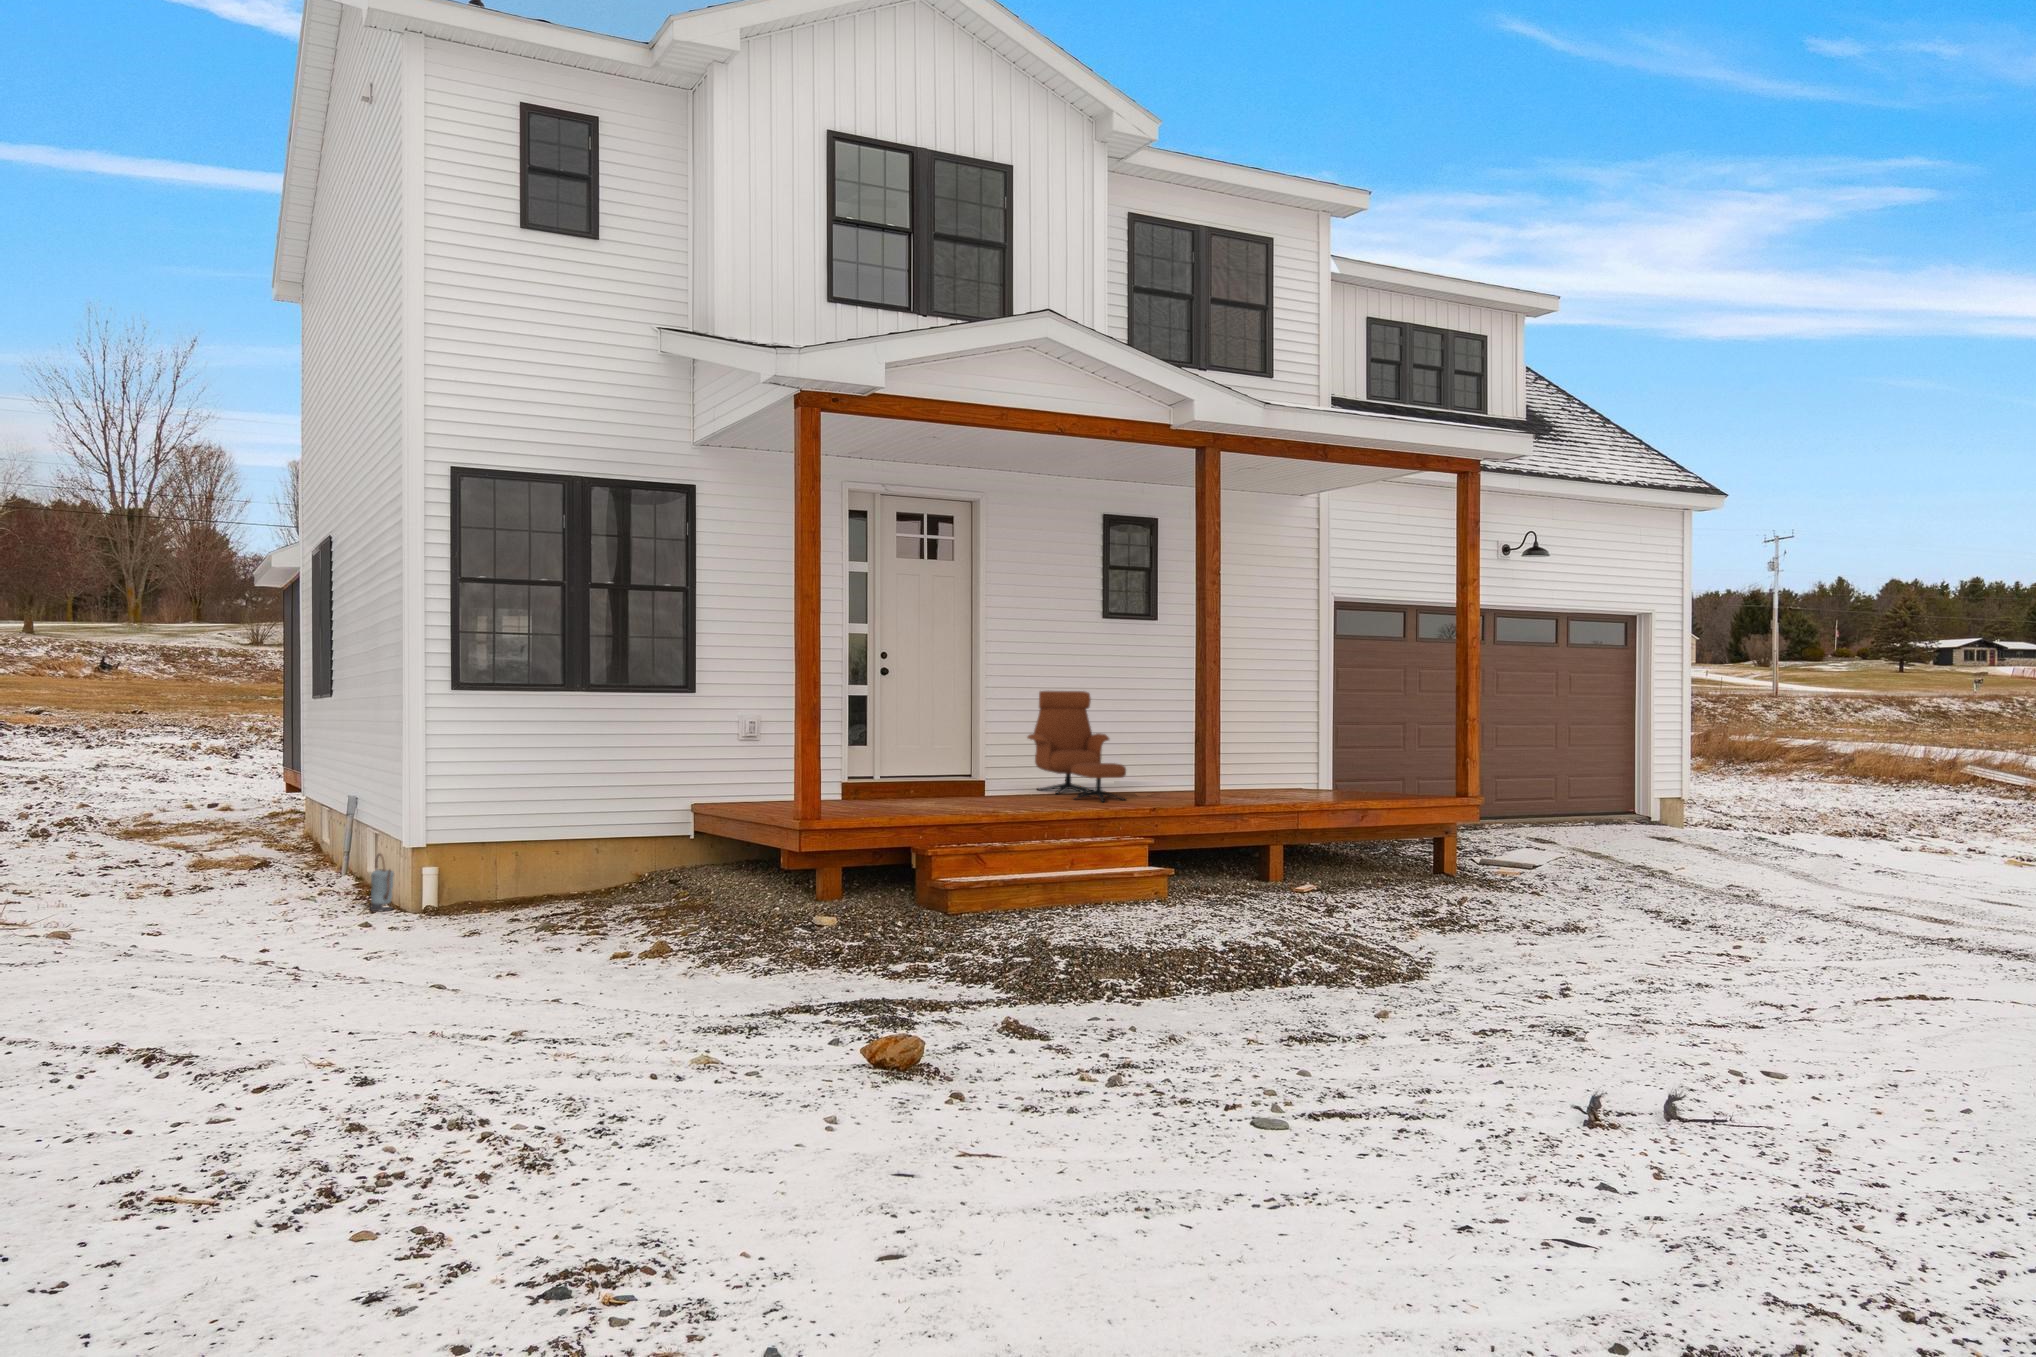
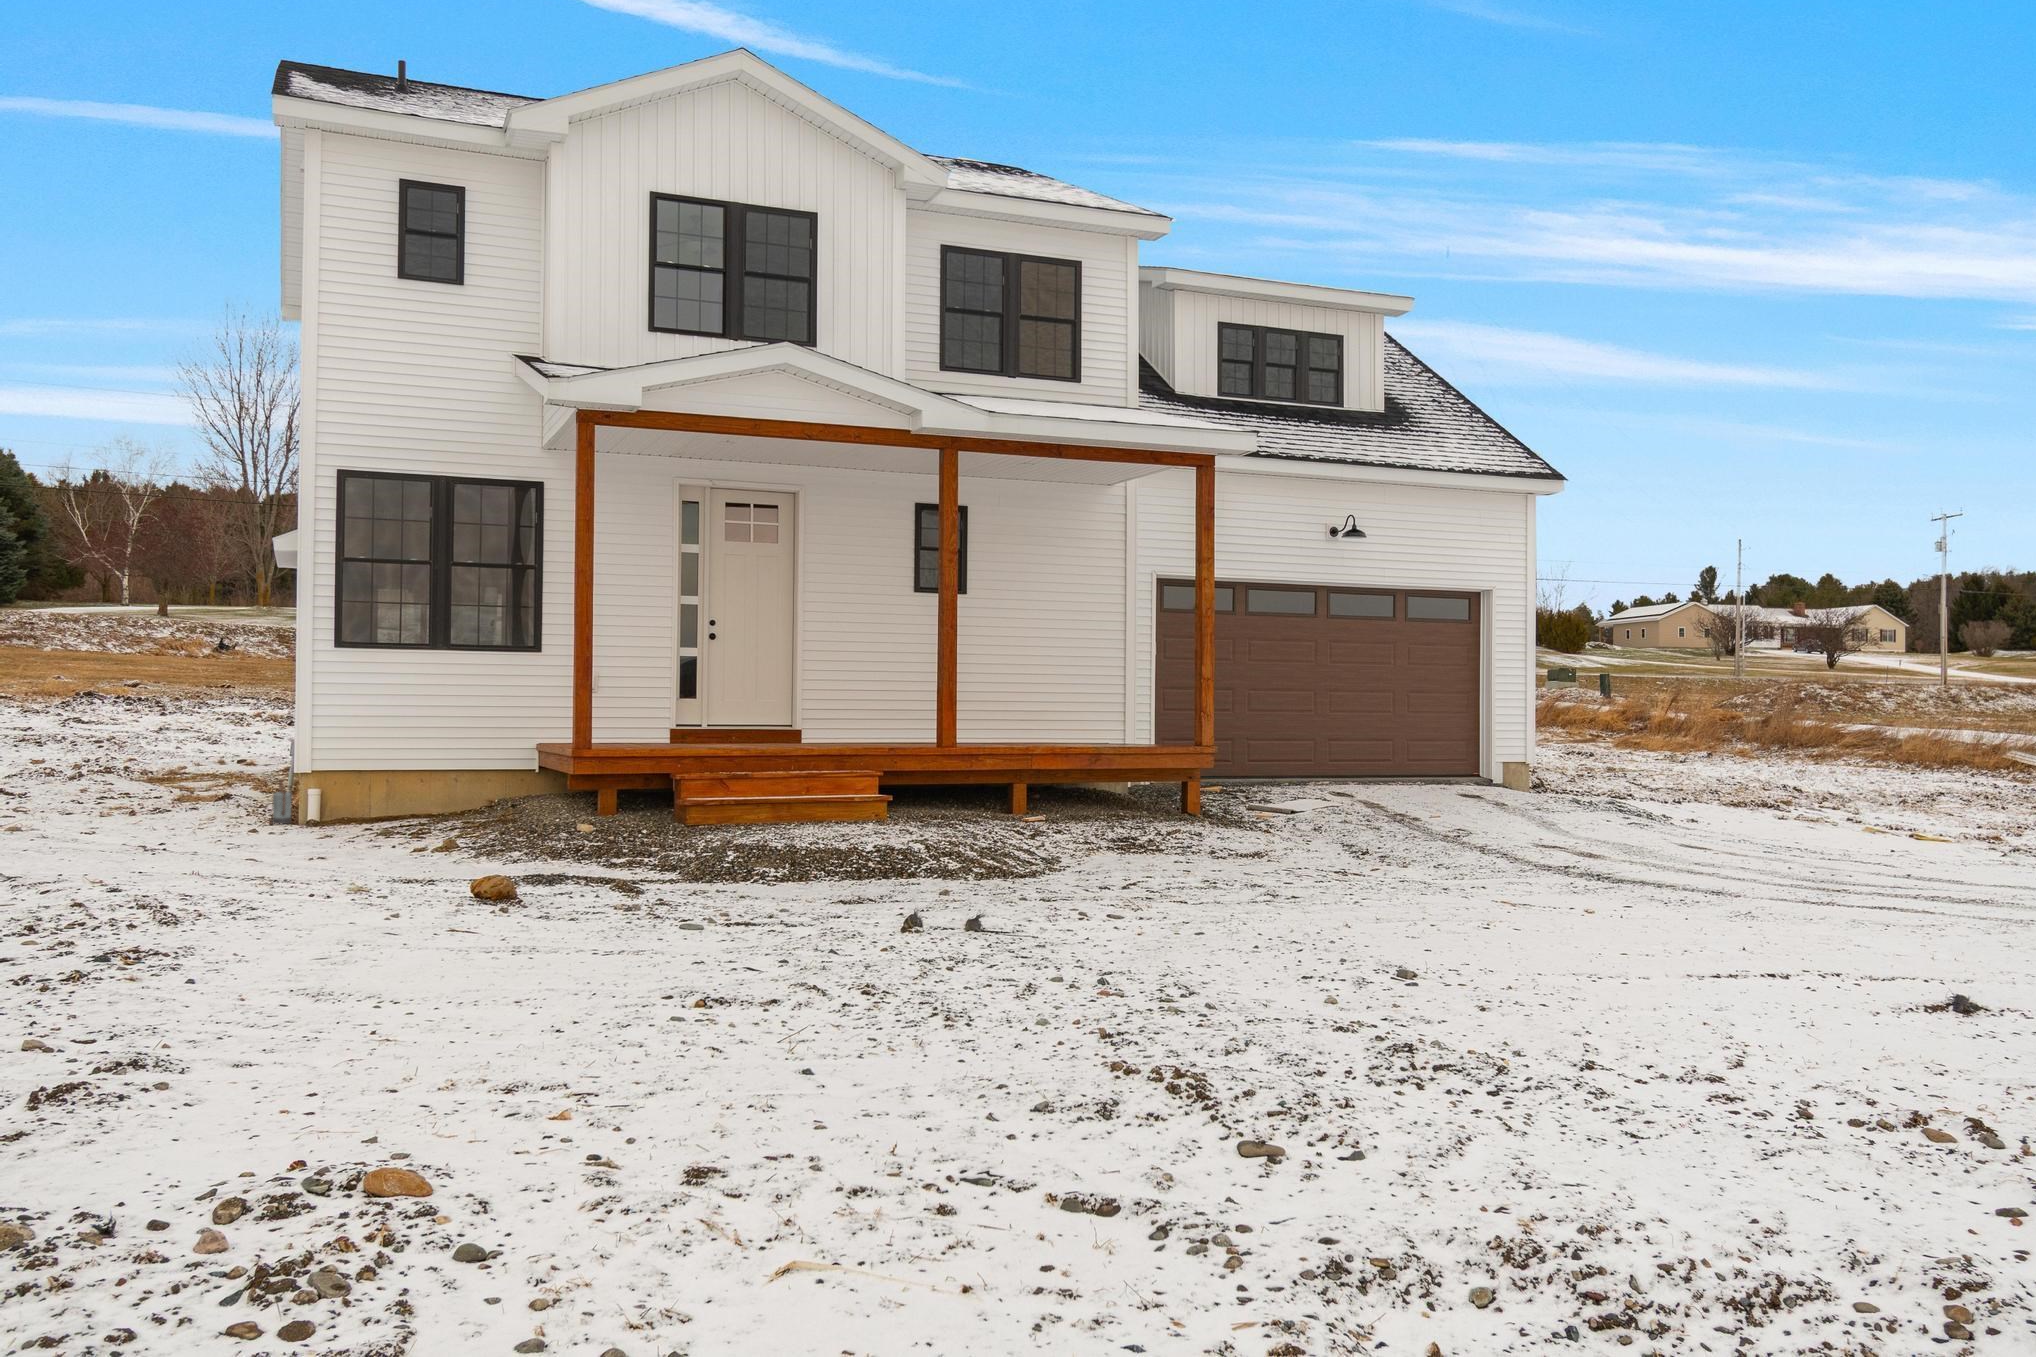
lounge chair: present [1028,691,1126,802] -> none [832,654,905,746]

